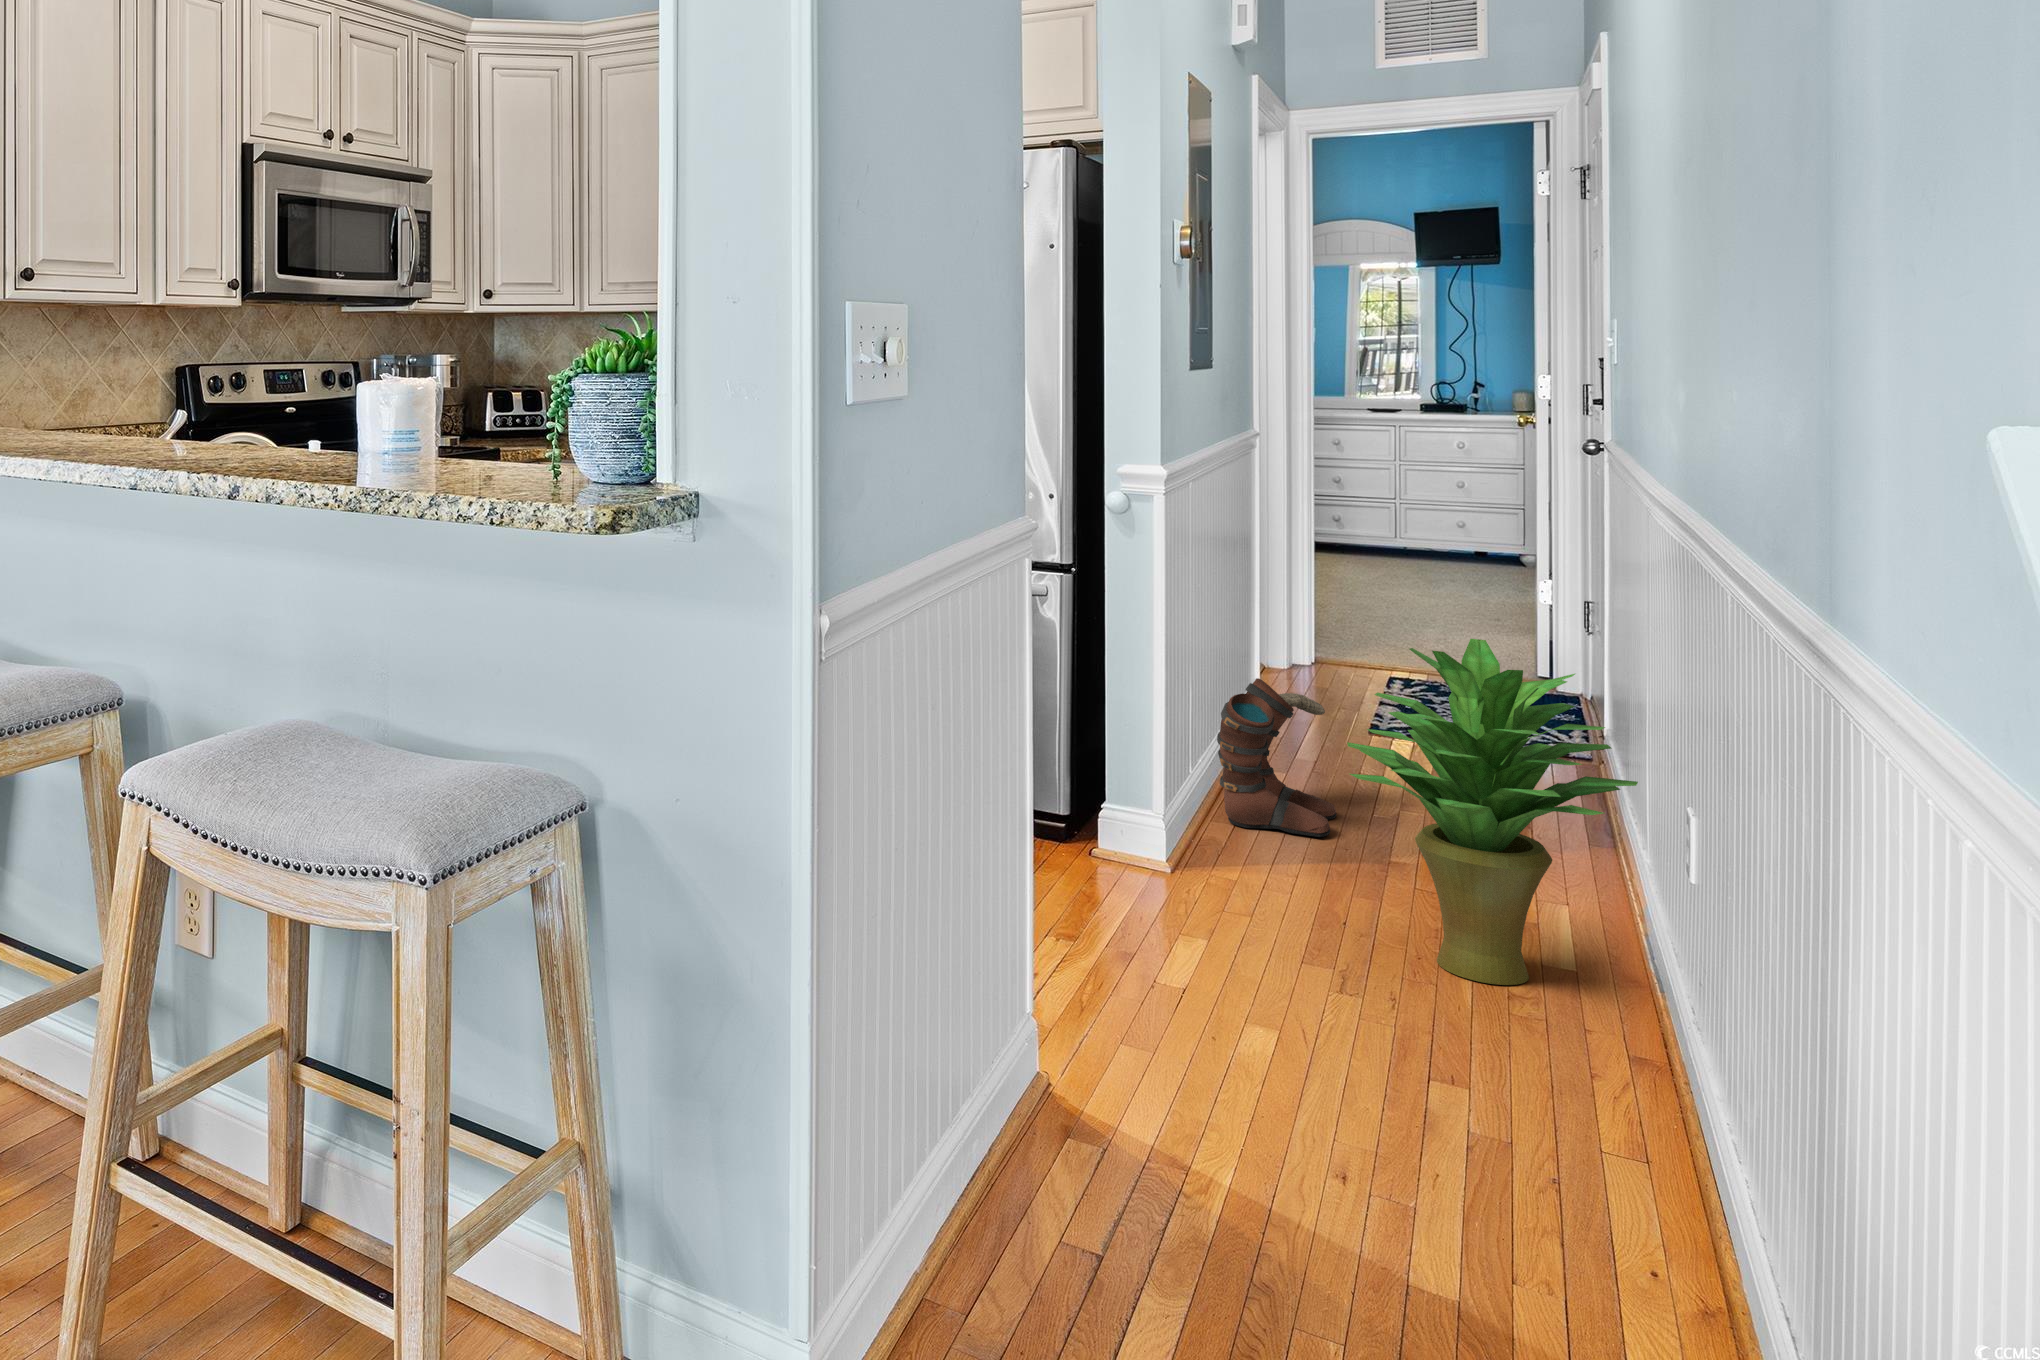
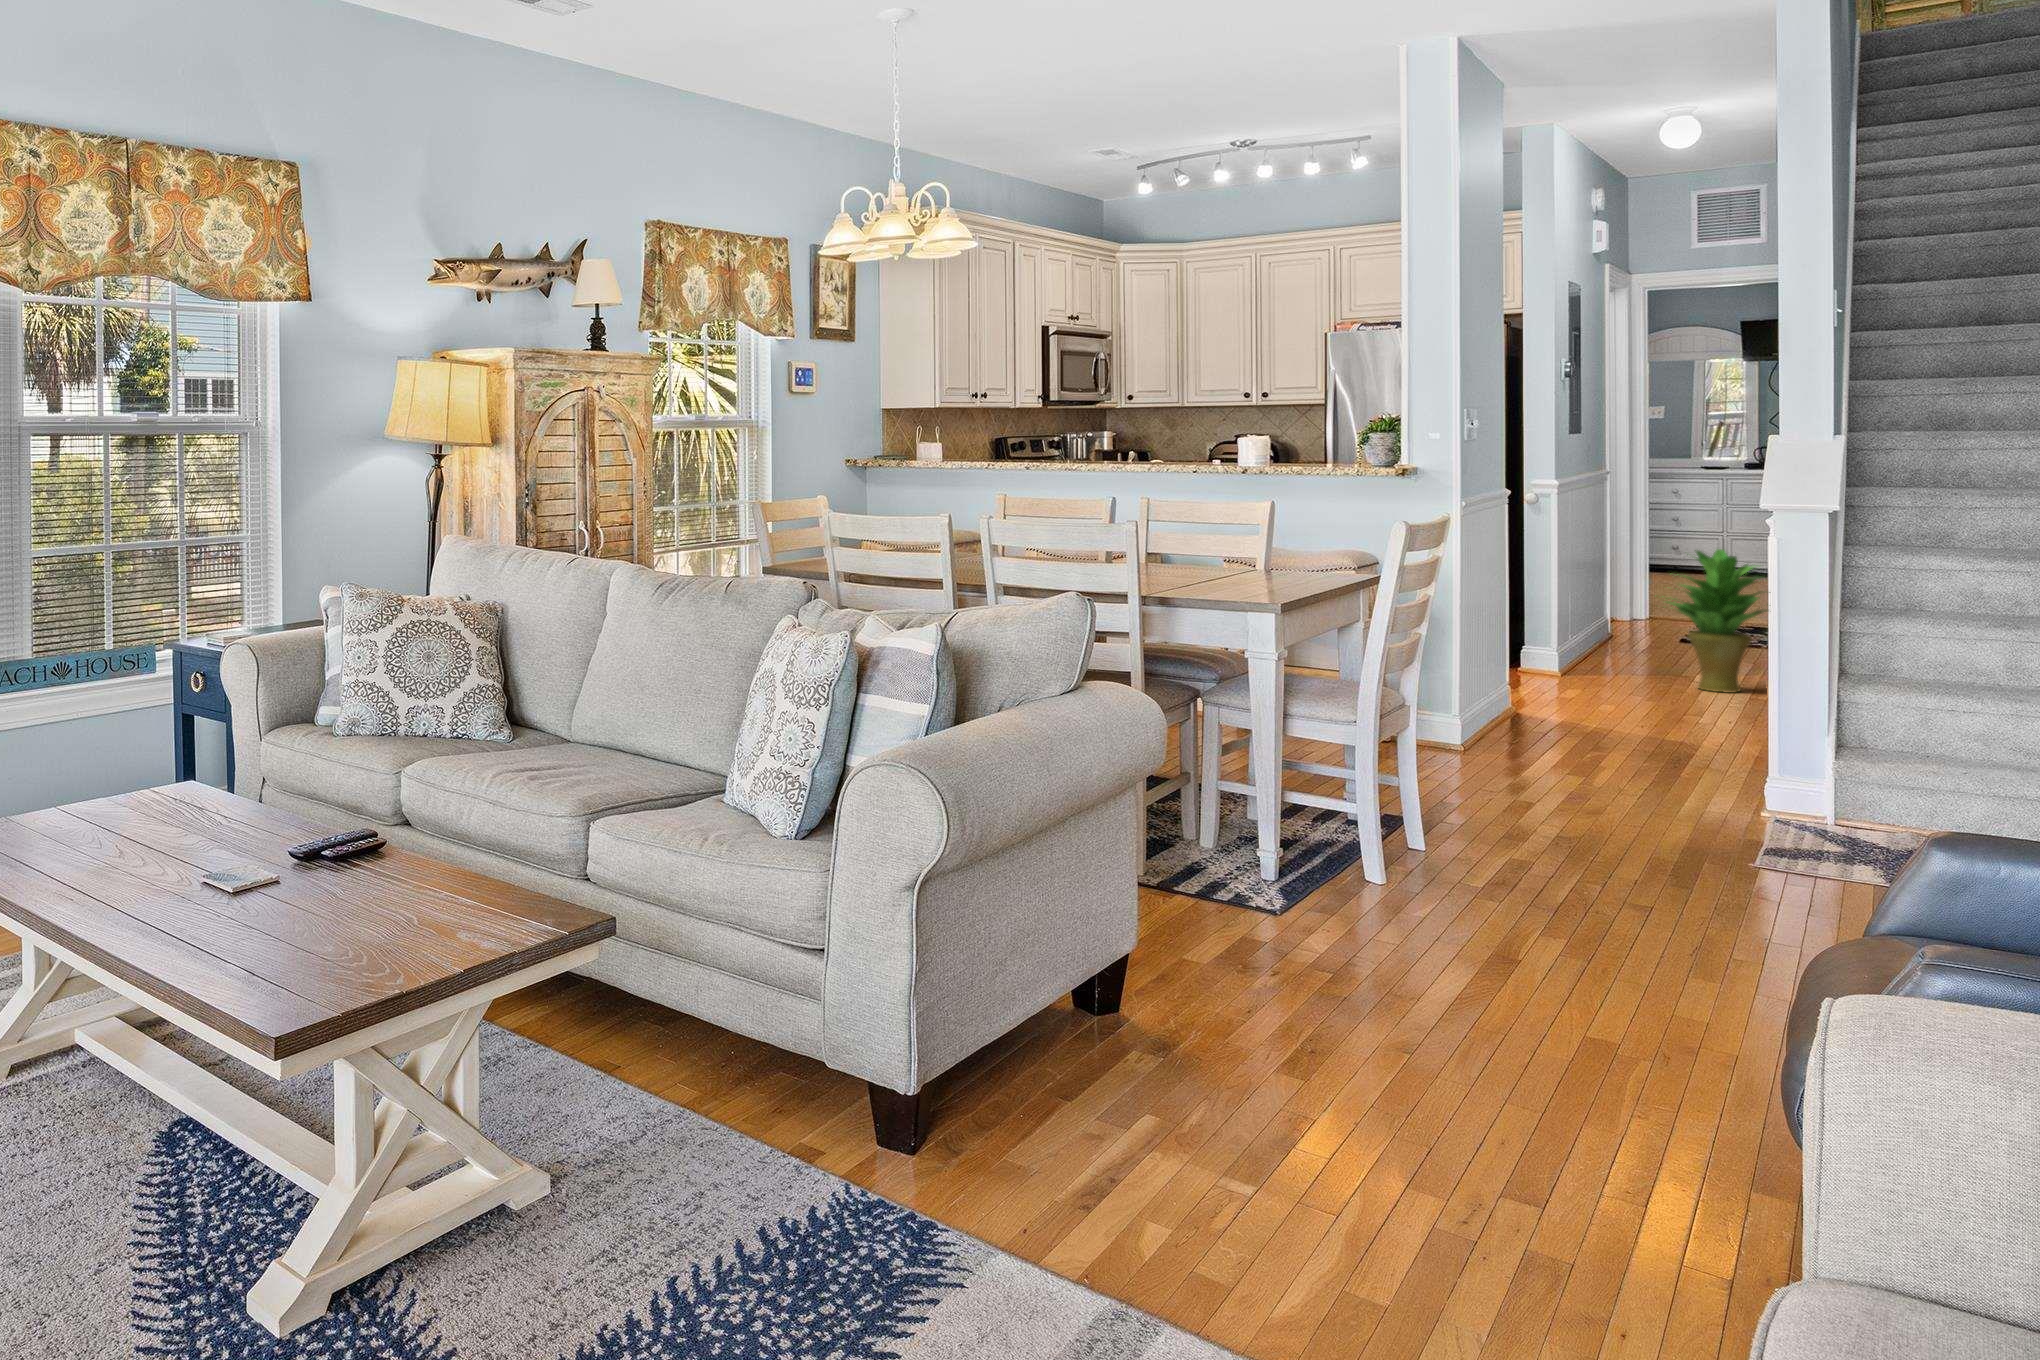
boots: present [1217,678,1336,837] -> none [1586,589,1654,661]

